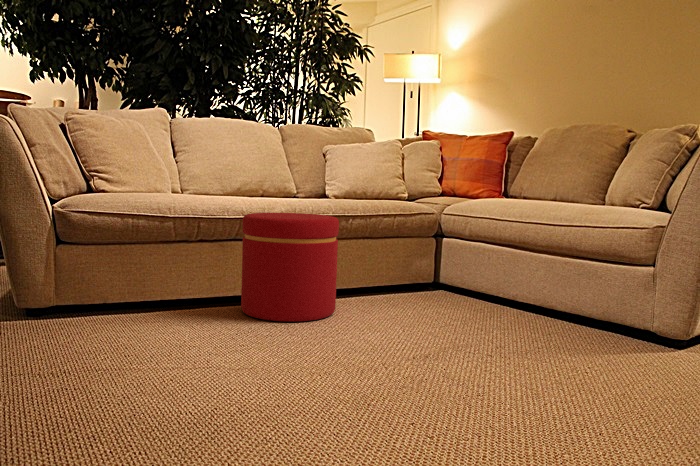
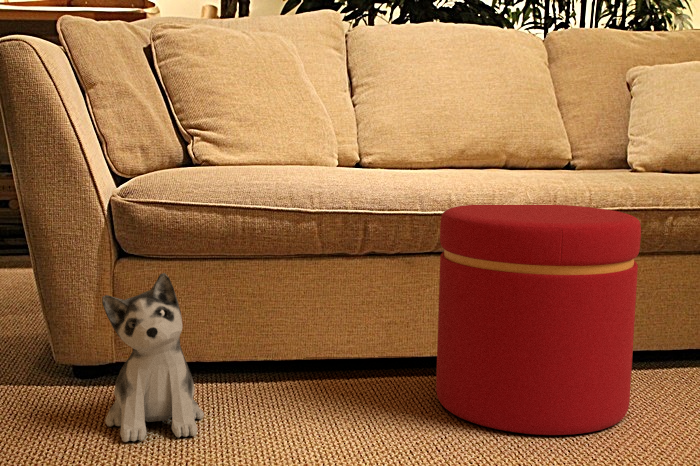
plush toy: none [63,247,121,338] -> present [102,273,204,442]

